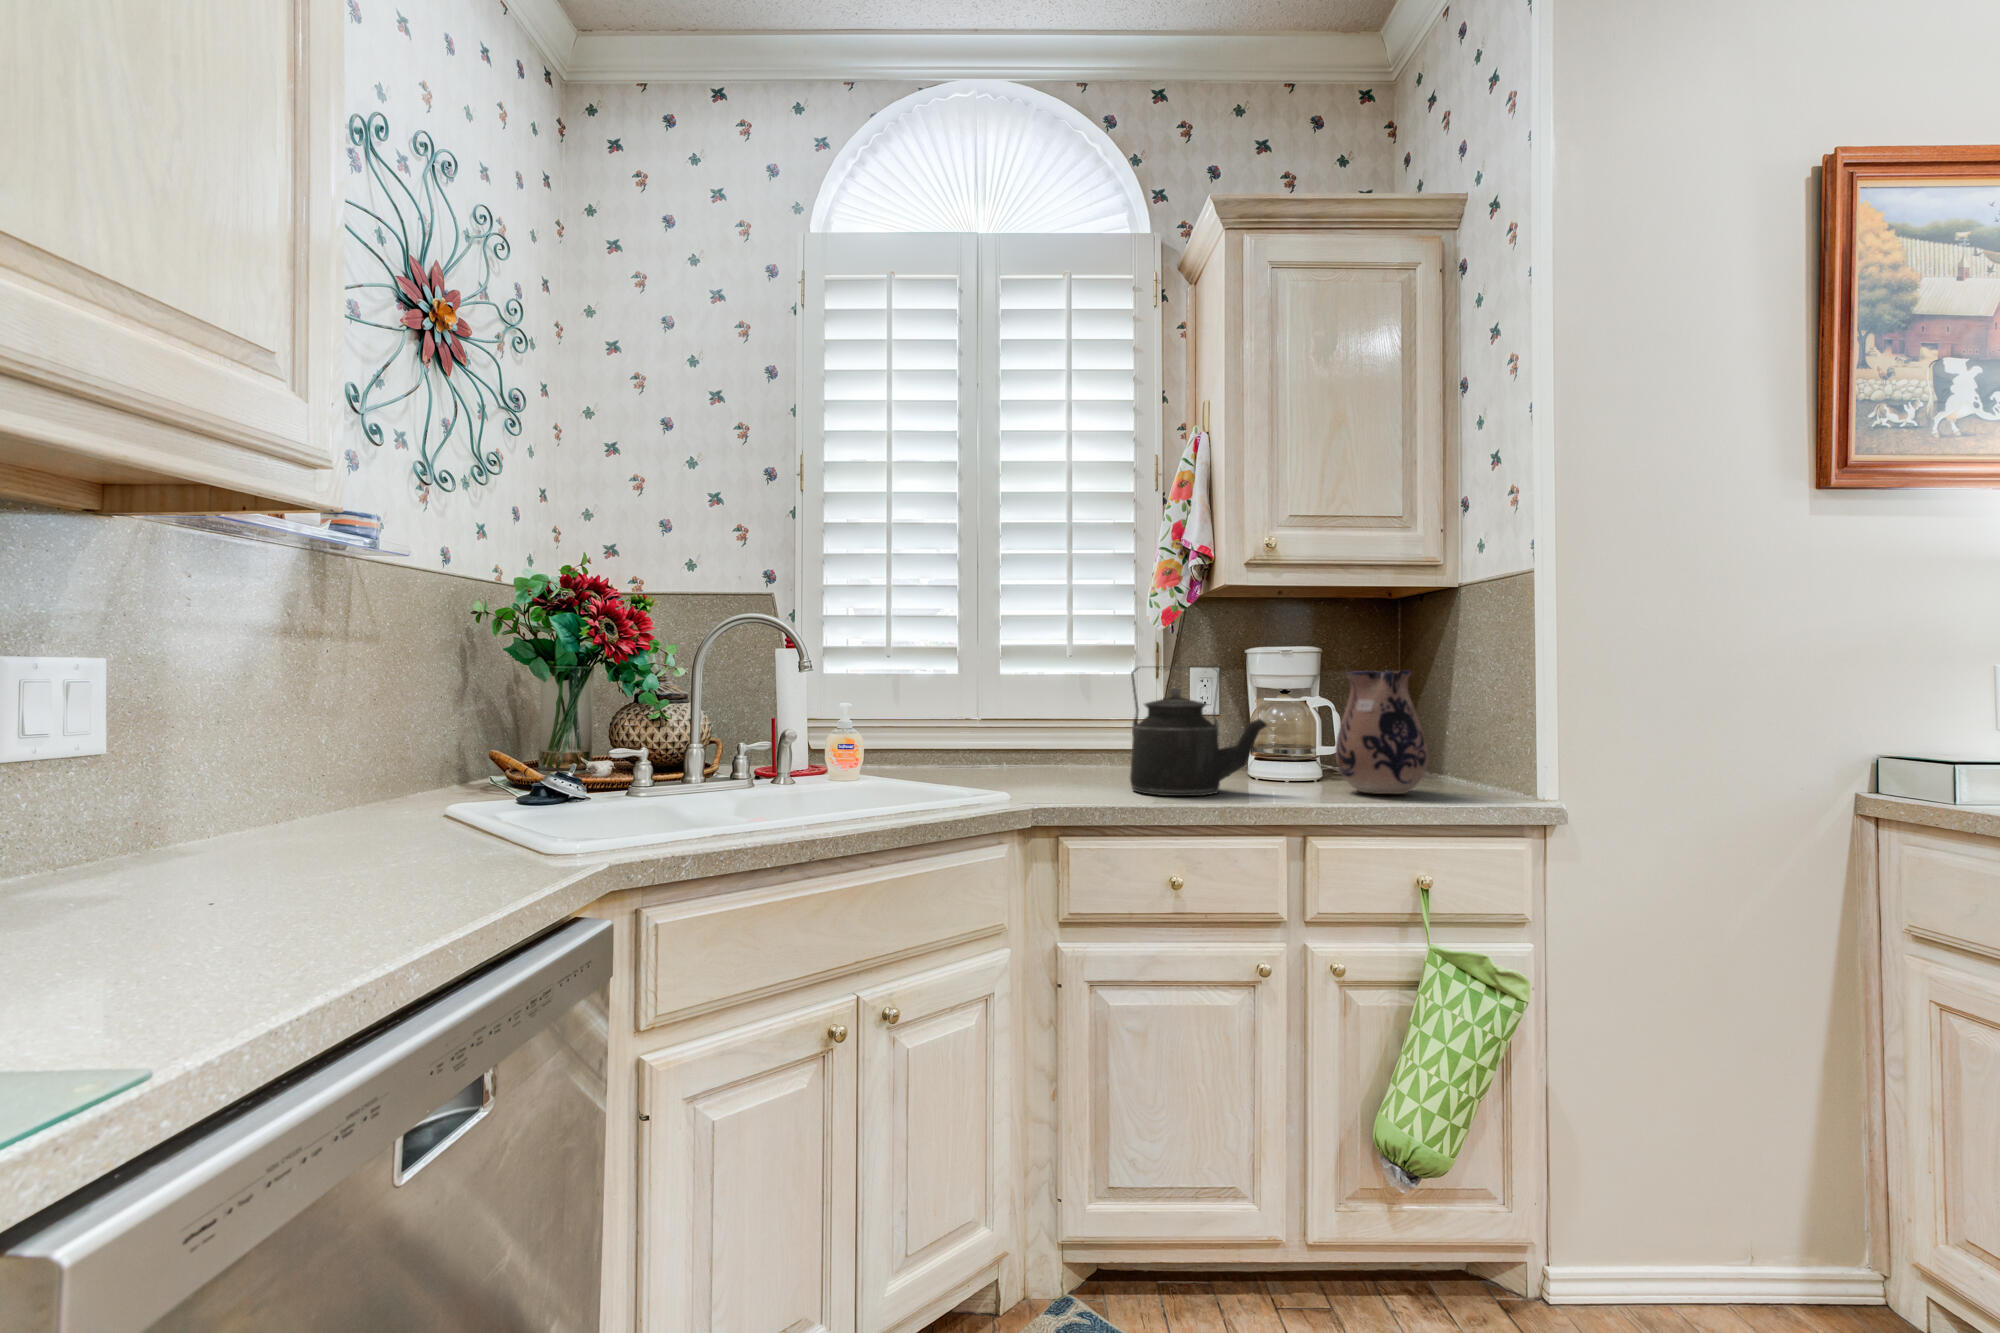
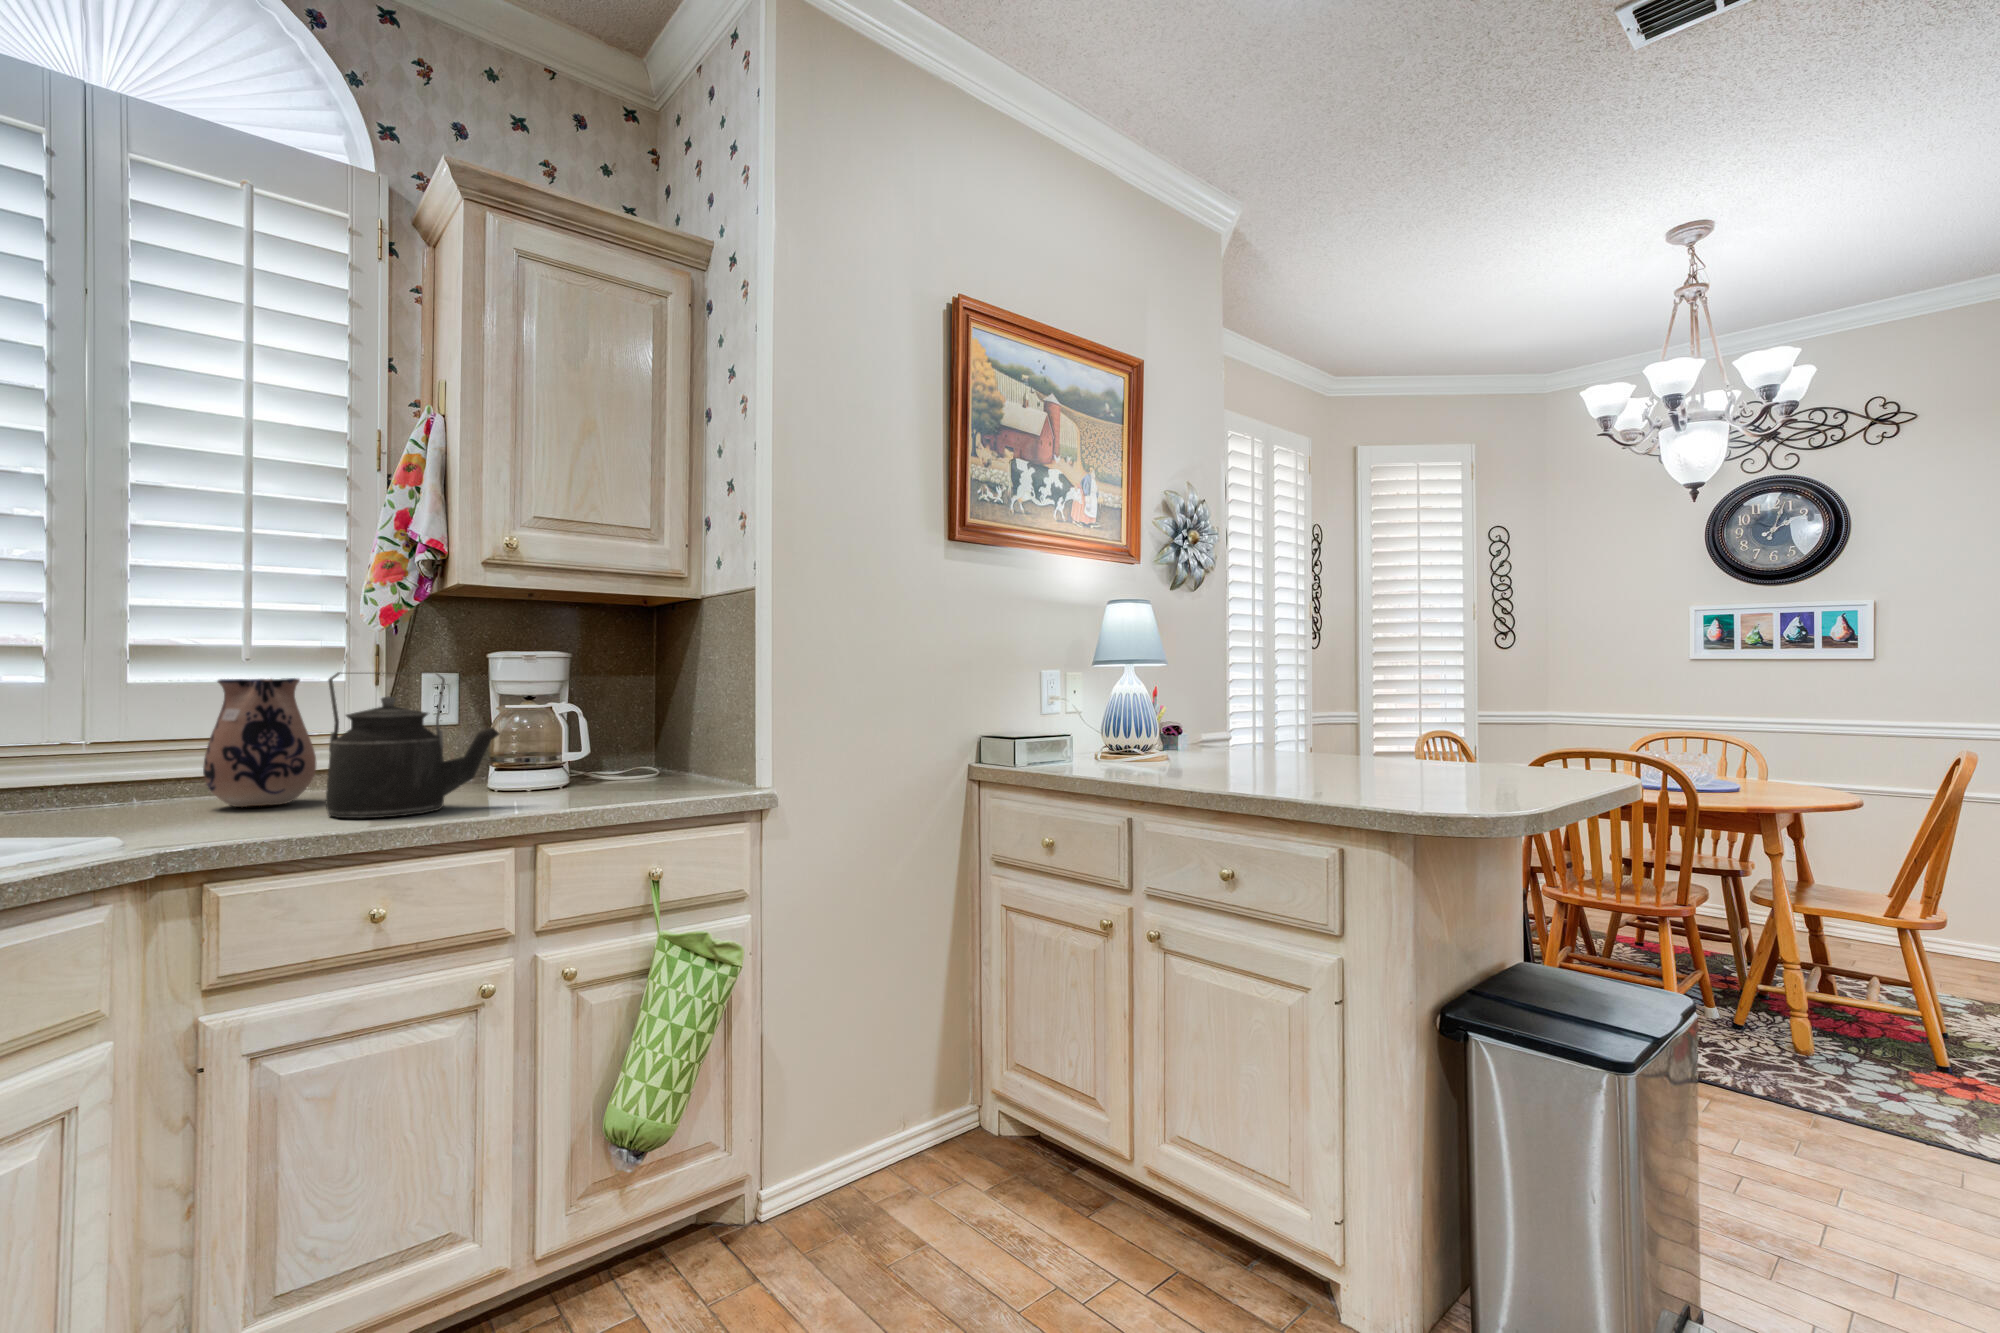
ceramic pitcher: present [1335,671,1428,794] -> present [203,678,316,807]

